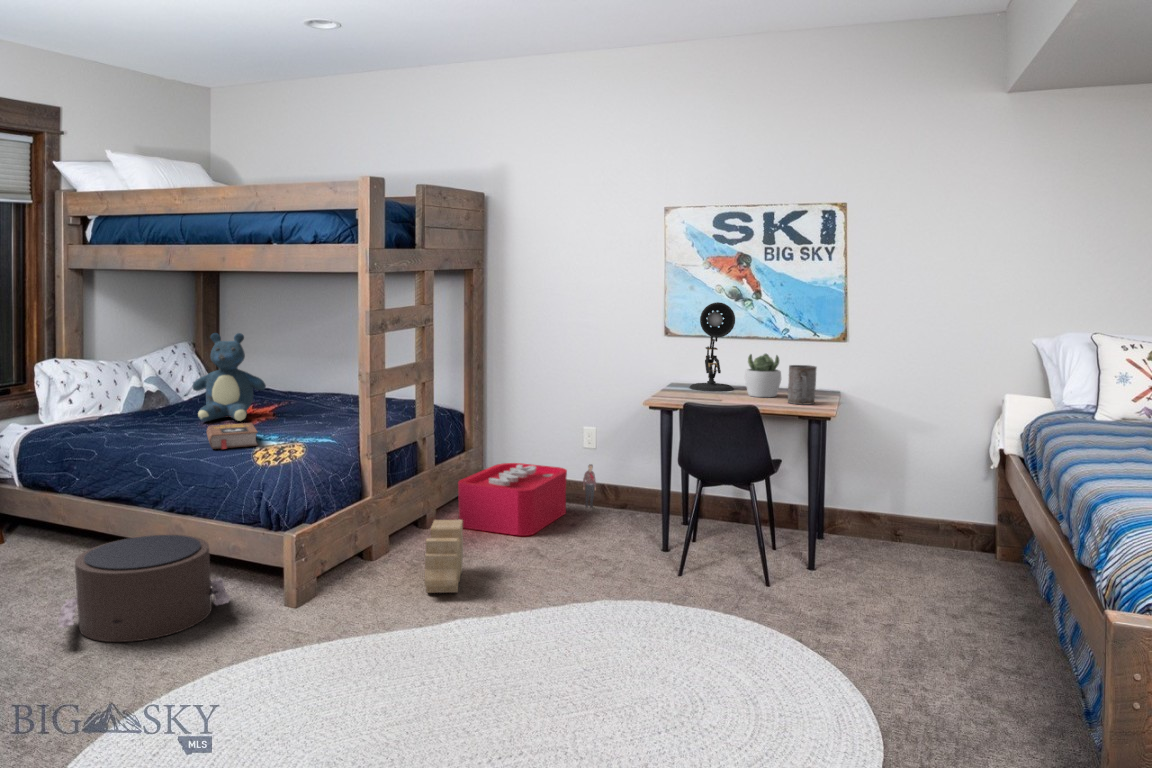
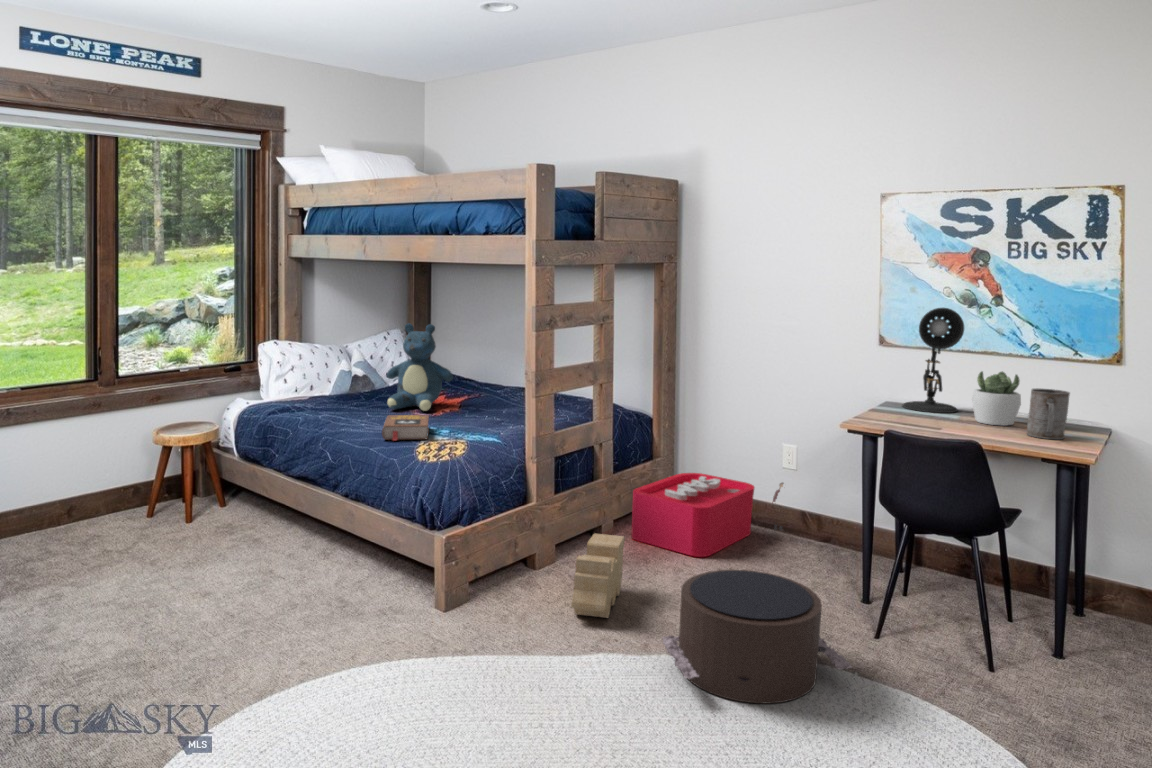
pouf: present [58,535,229,642] -> present [662,570,852,704]

